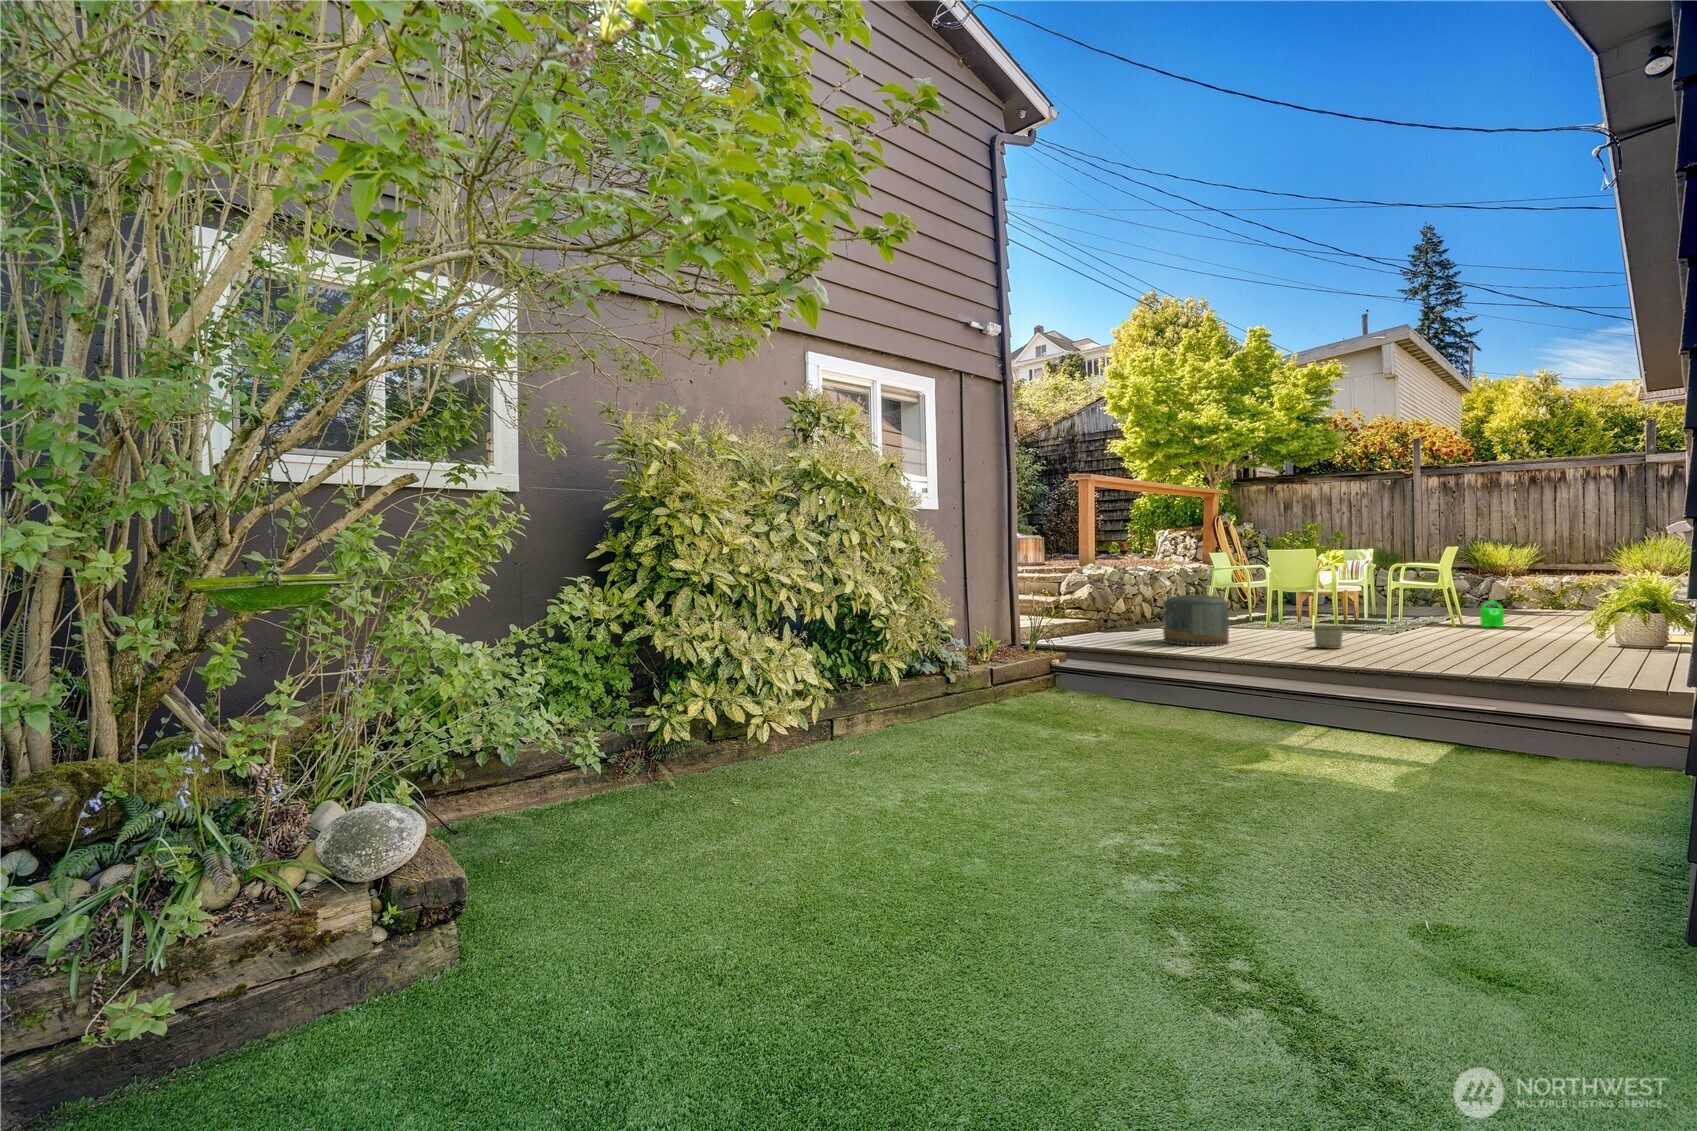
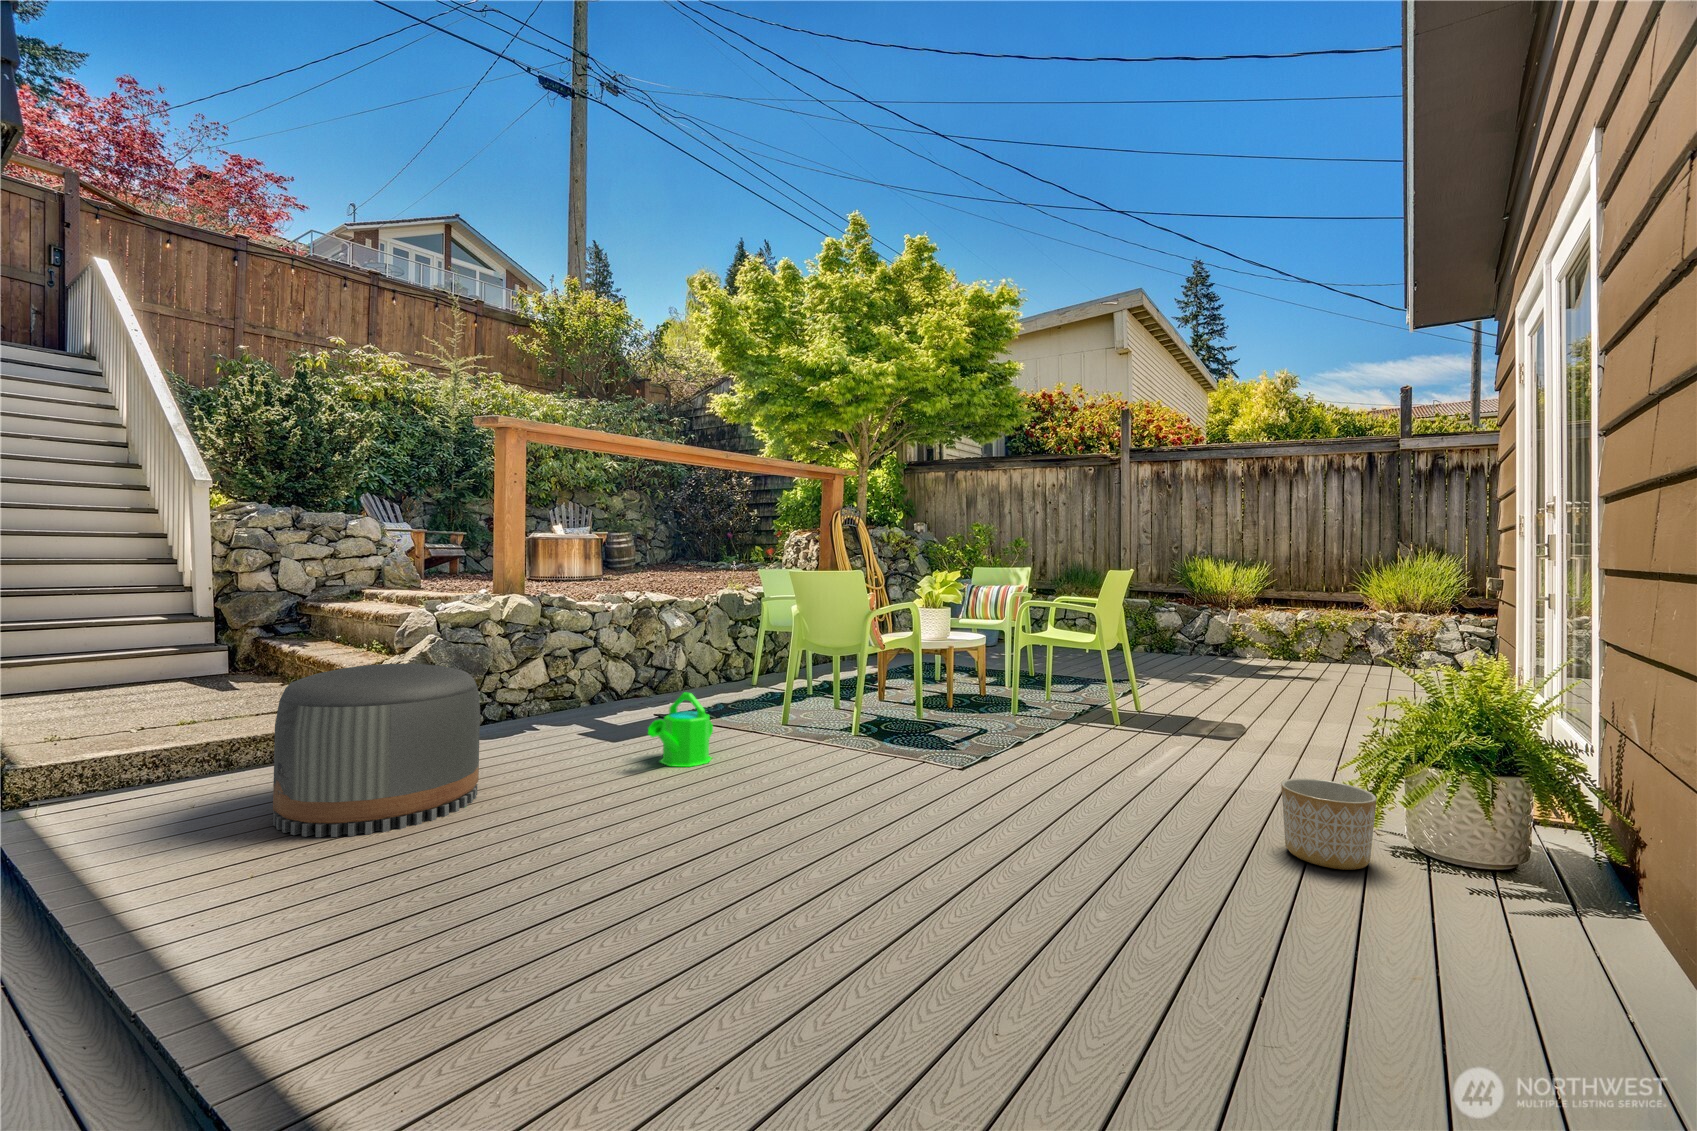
watering can: present [1480,600,1504,627] -> present [648,692,713,767]
planter: present [1314,625,1343,649] -> present [1281,778,1377,870]

